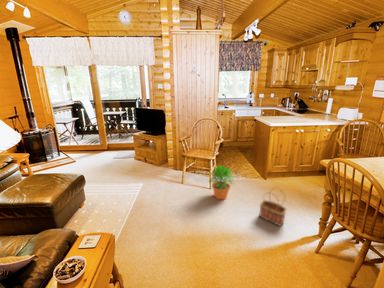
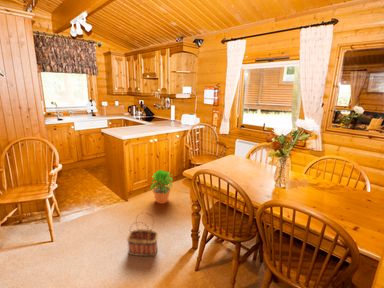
potted plant: present [209,166,234,199] -> present [151,170,172,203]

